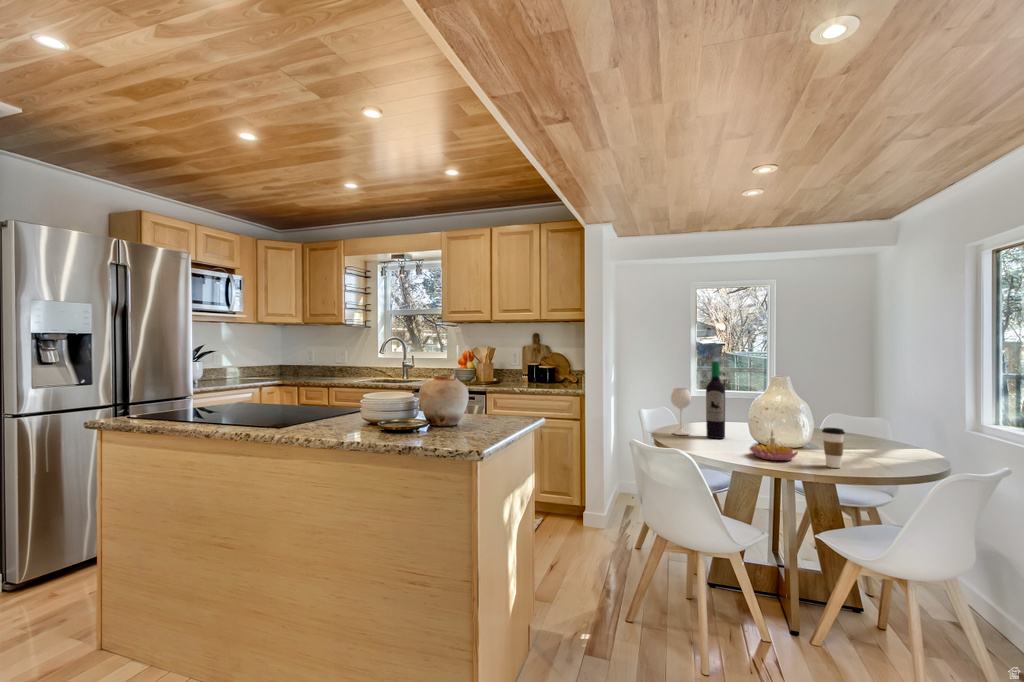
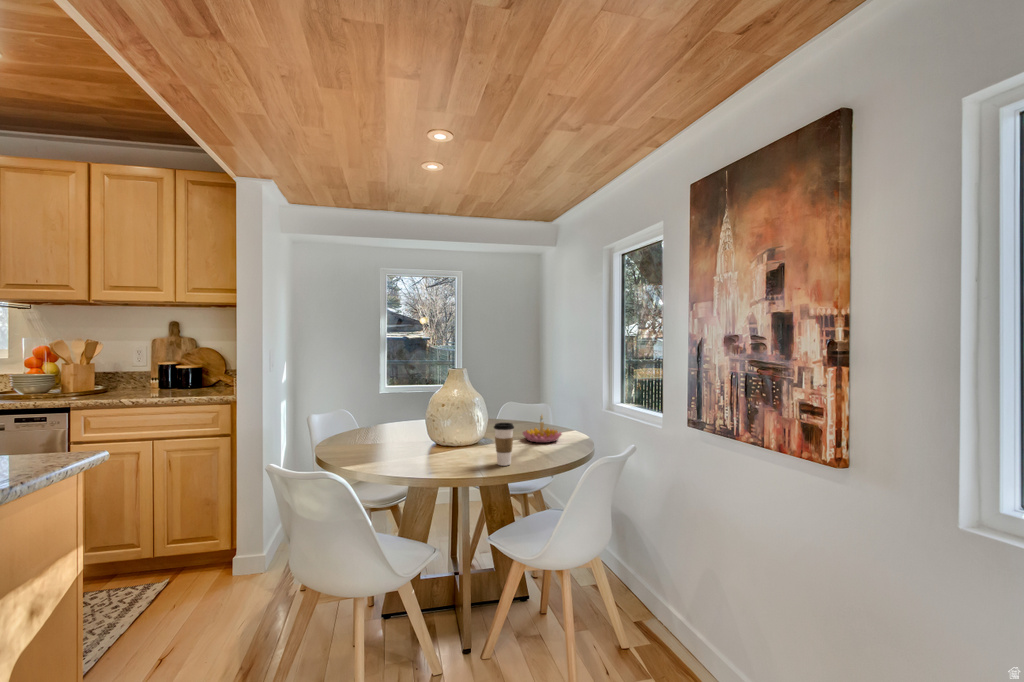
wine bottle: present [671,361,725,439] -> none [341,354,402,444]
candle holder: present [750,430,798,461] -> present [523,416,562,443]

